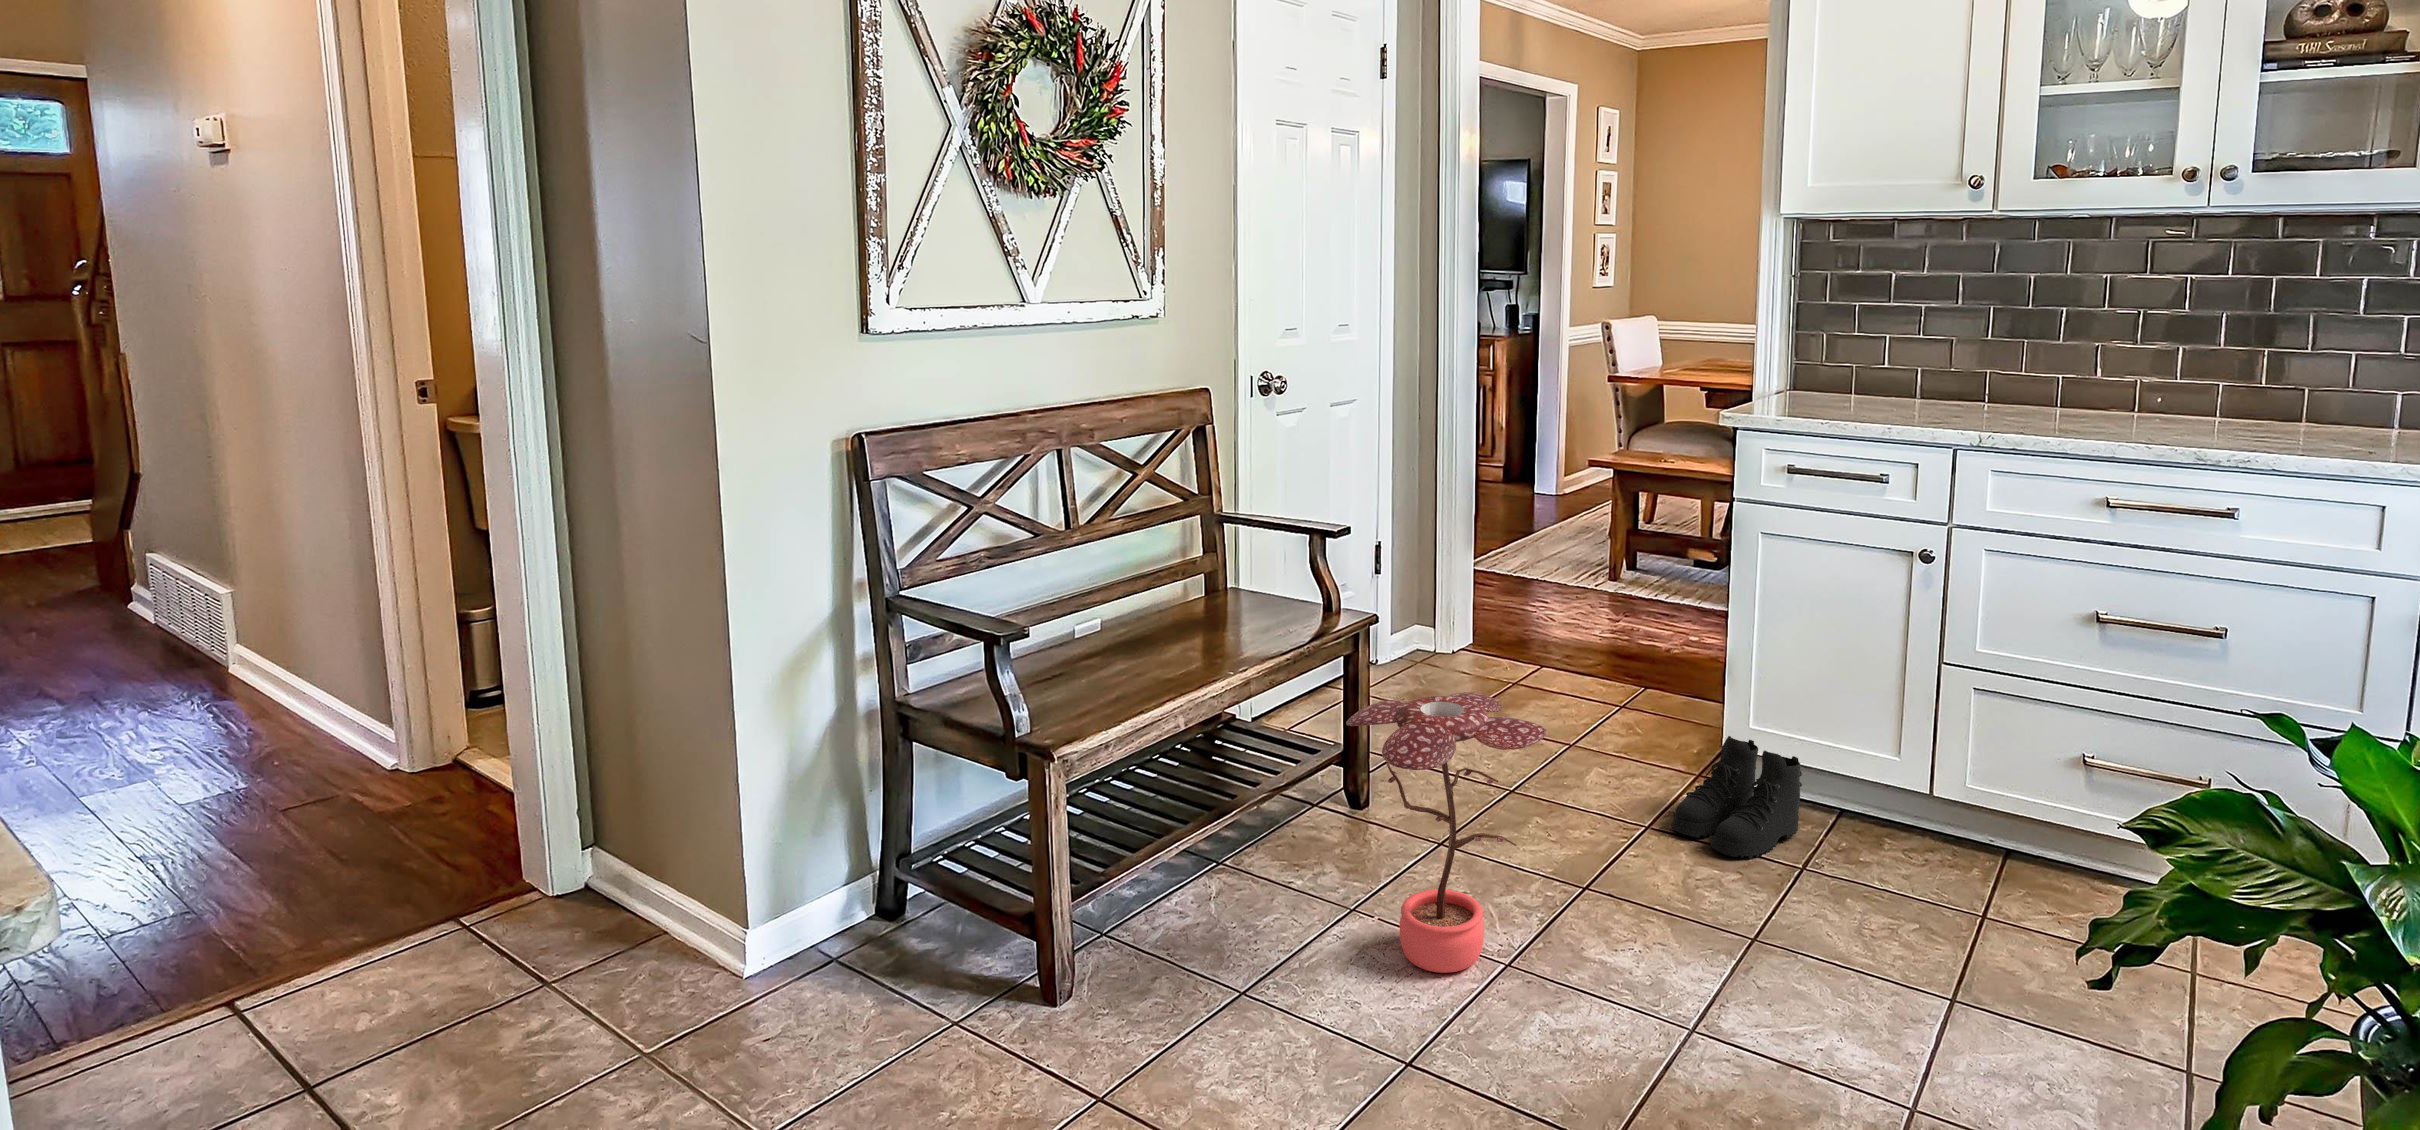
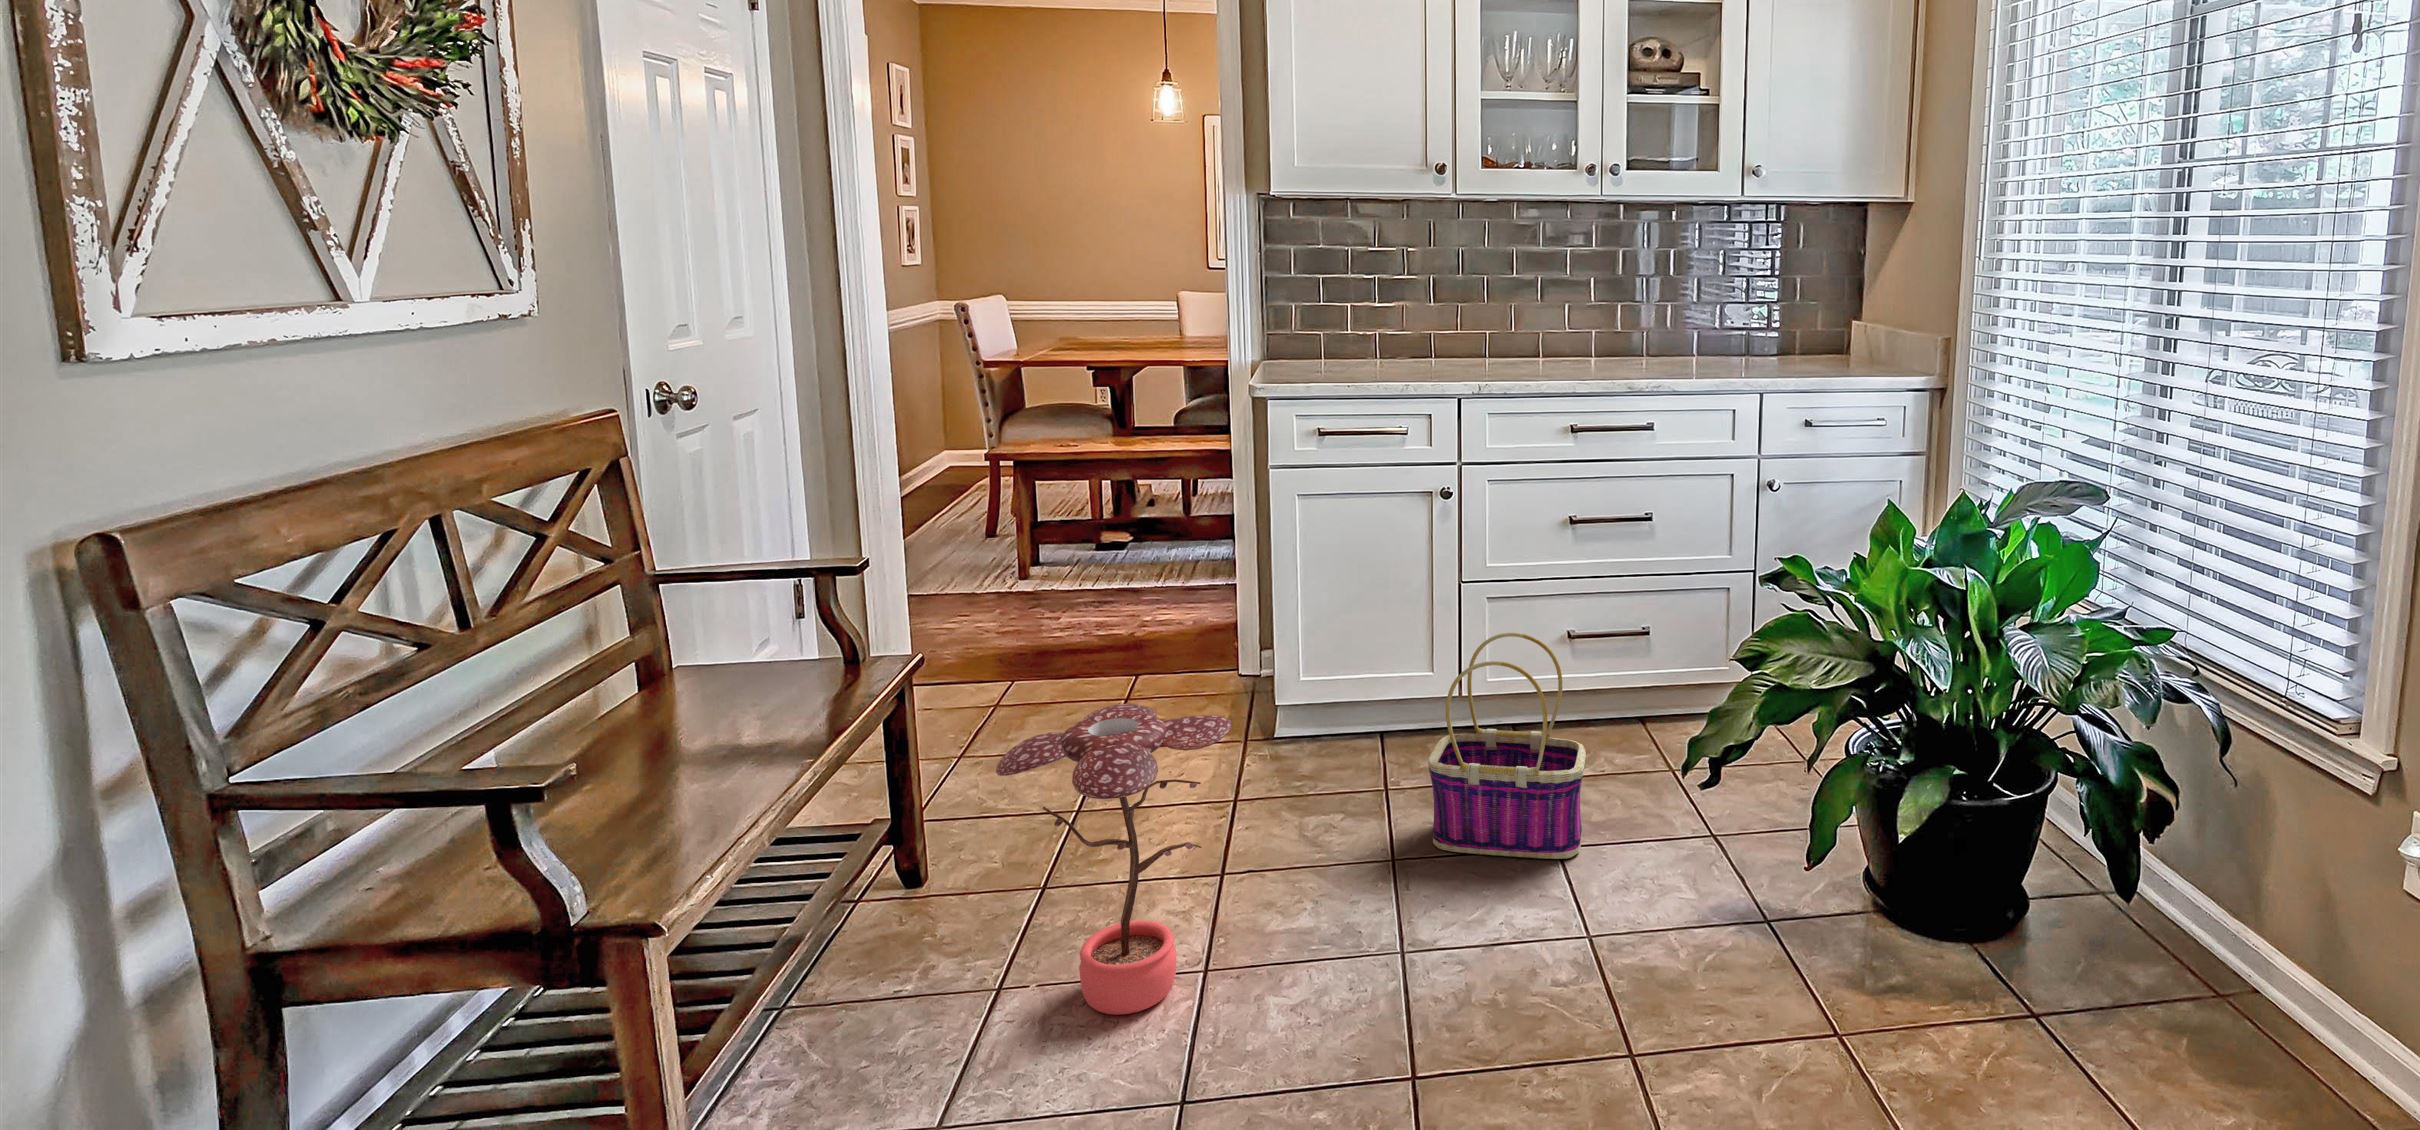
basket: none [1811,728,2011,1013] -> present [1428,633,1586,859]
boots: present [1672,736,1802,858] -> none [1256,692,1362,802]

